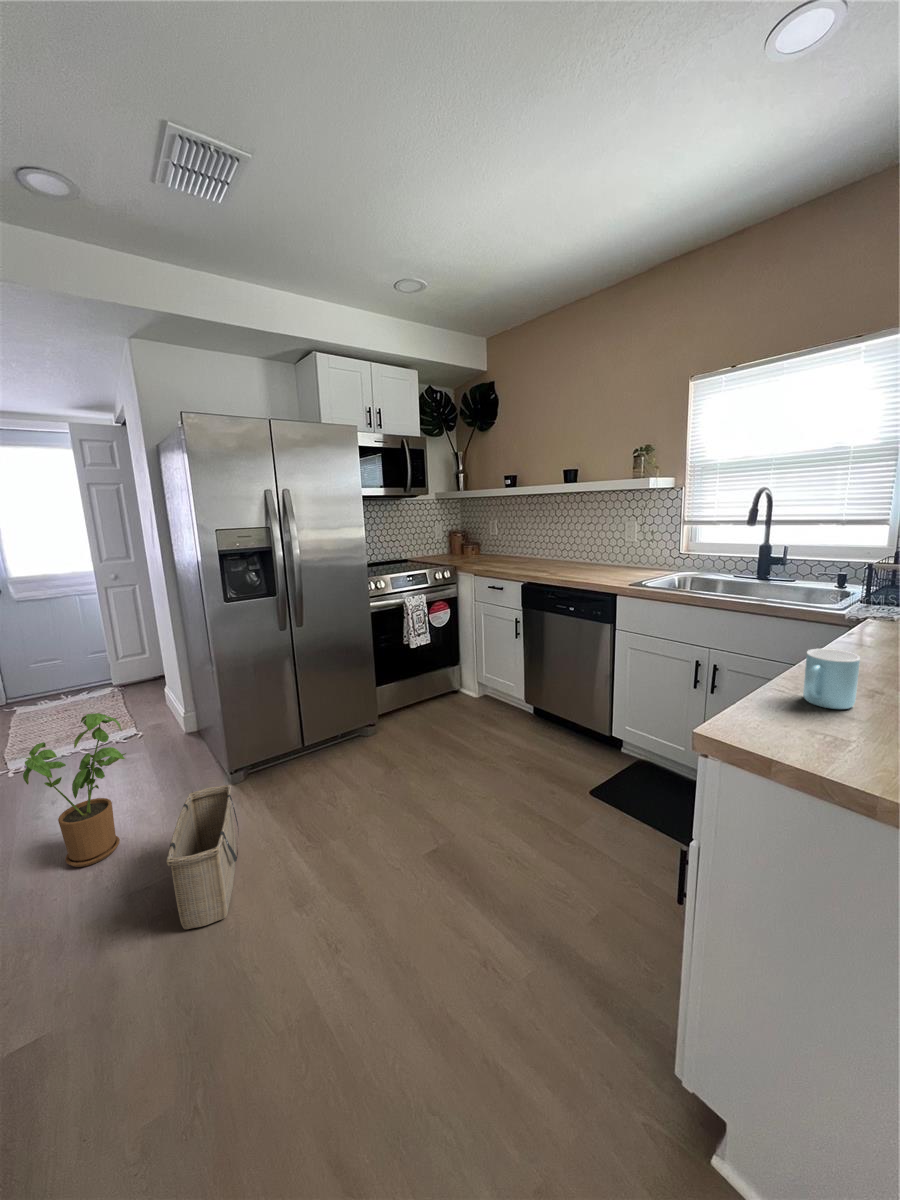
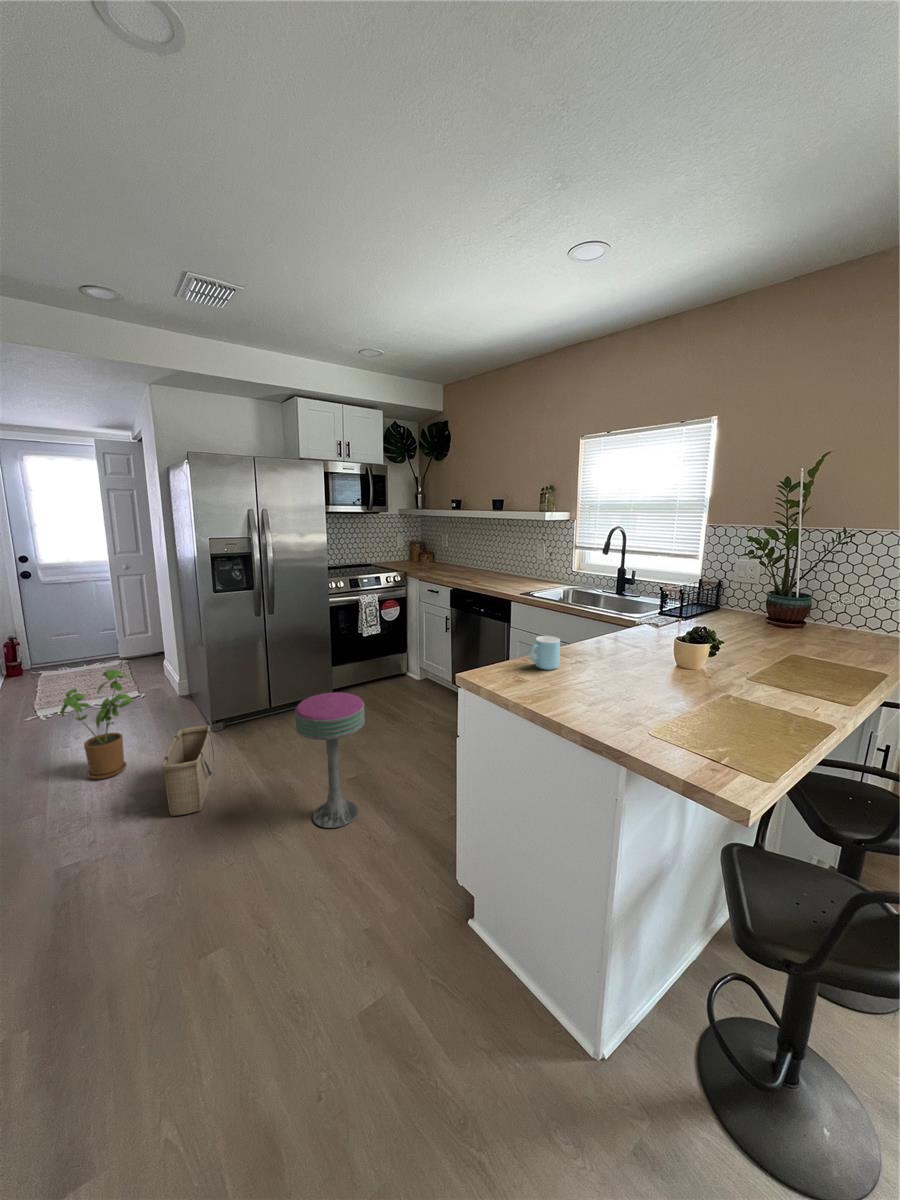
bar stool: none [362,738,462,944] -> present [295,692,365,828]

